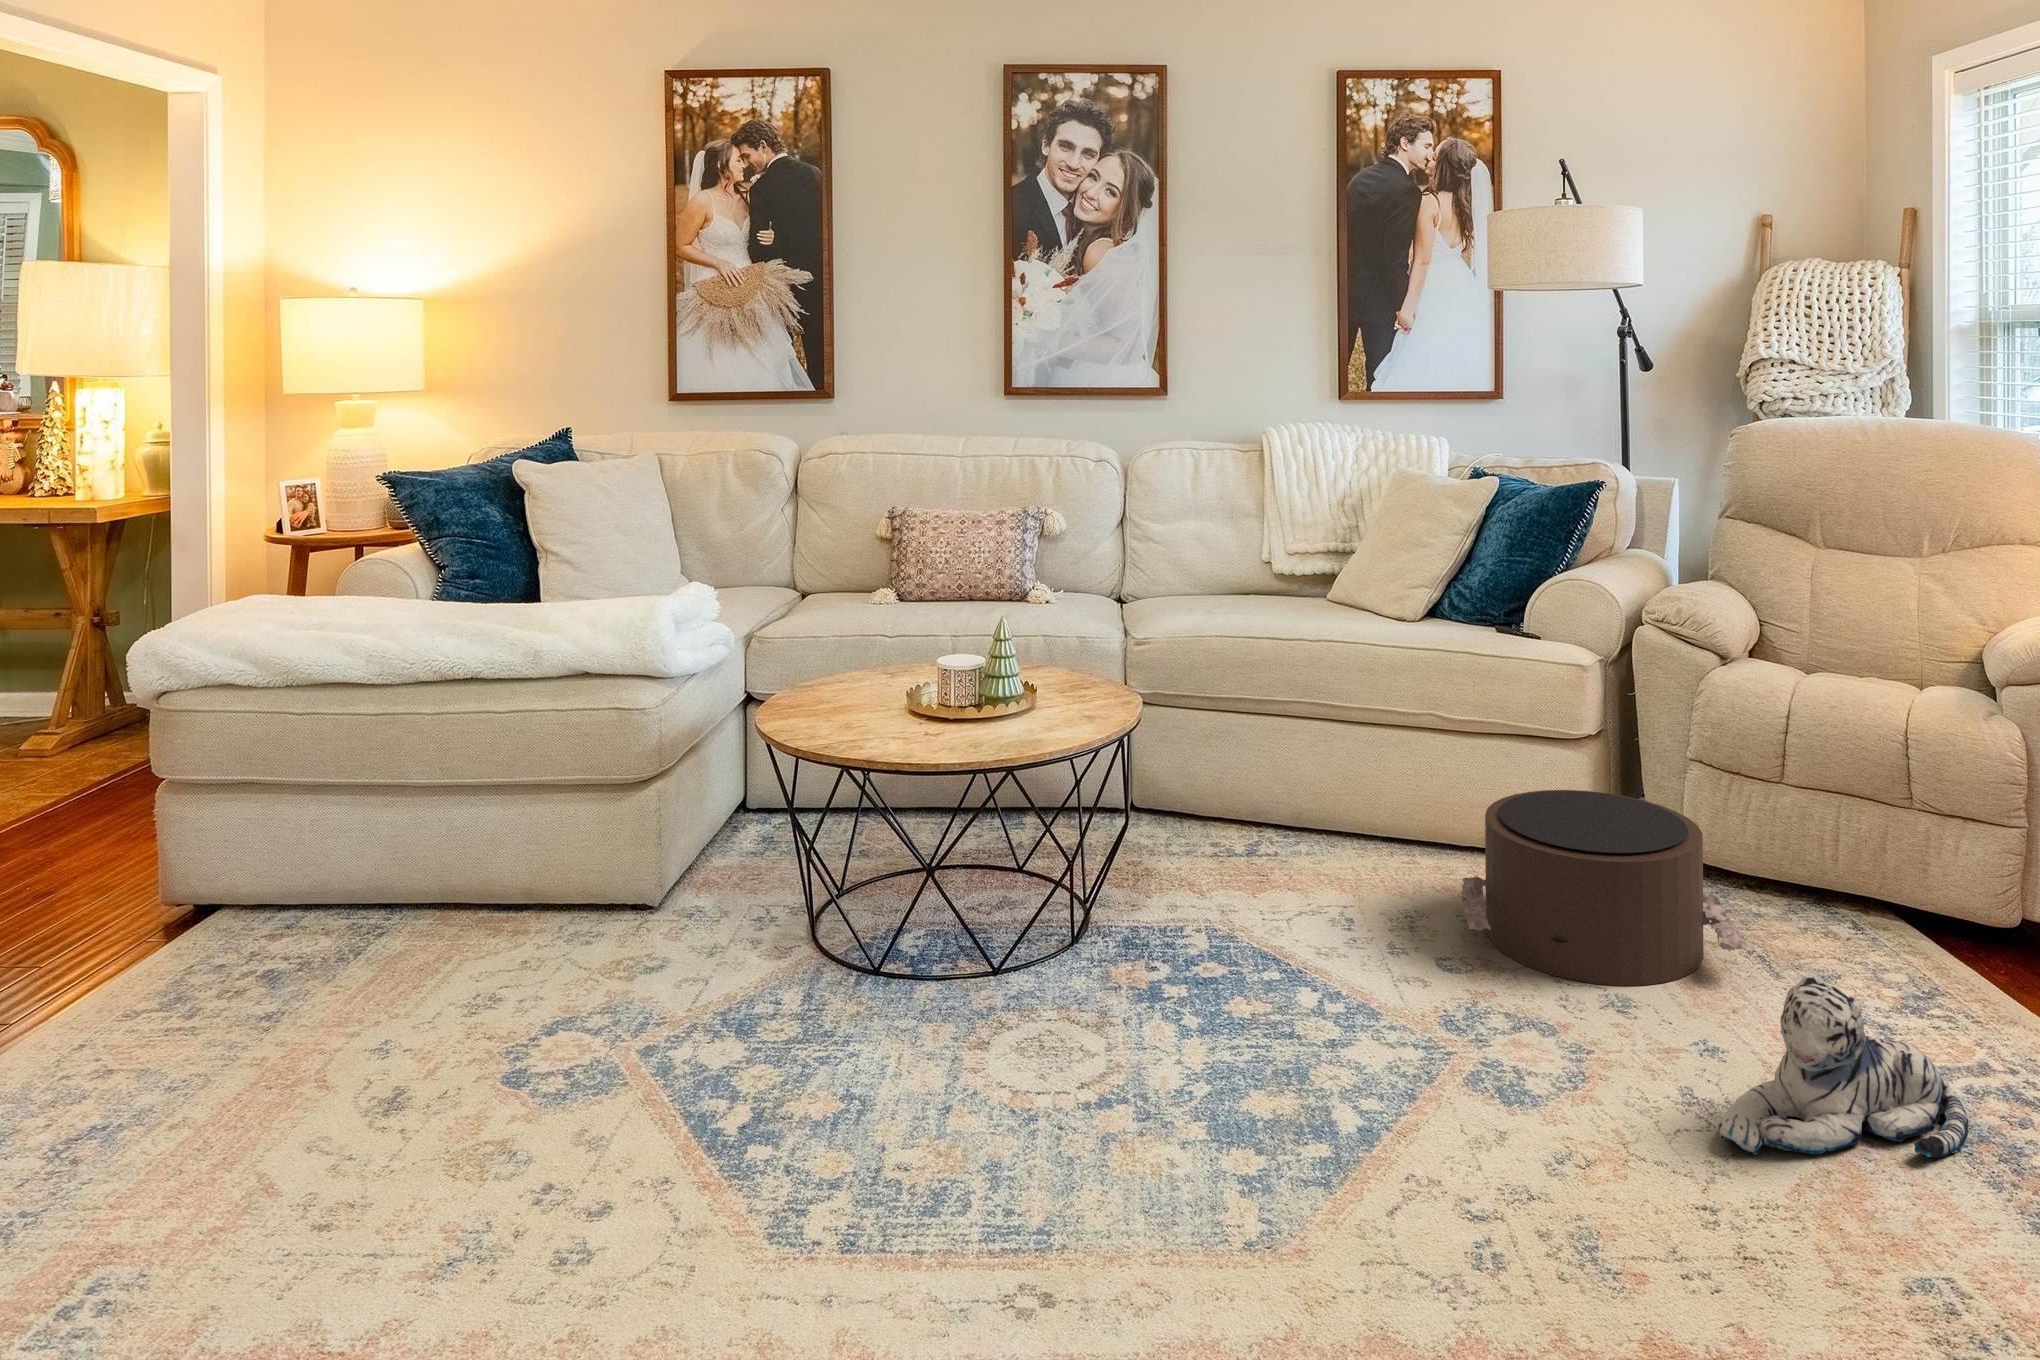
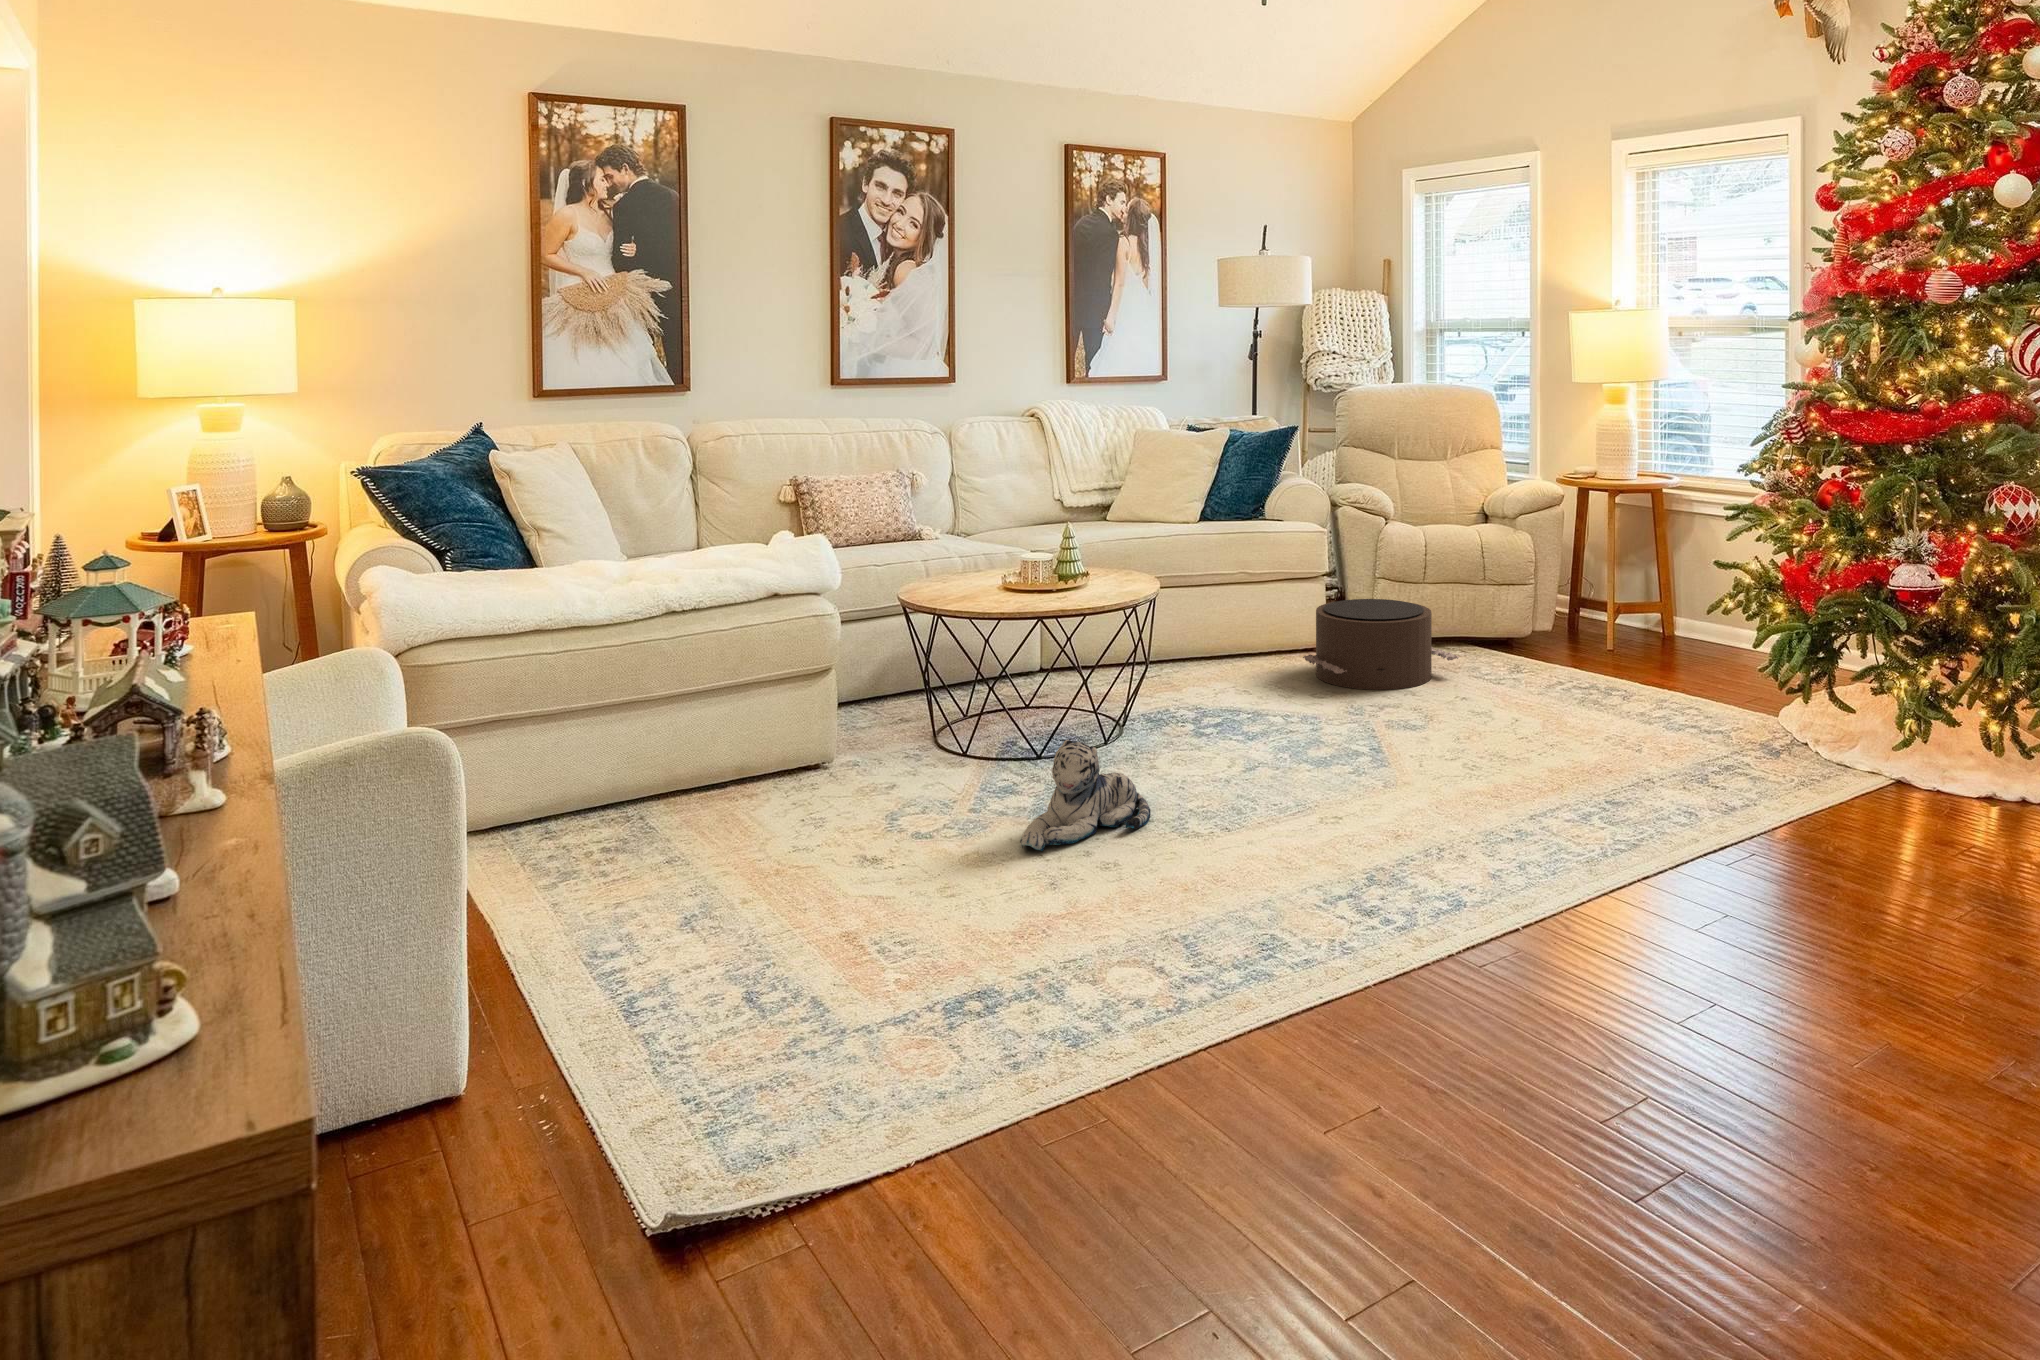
plush toy: present [1719,976,1968,1158] -> present [1020,740,1150,851]

